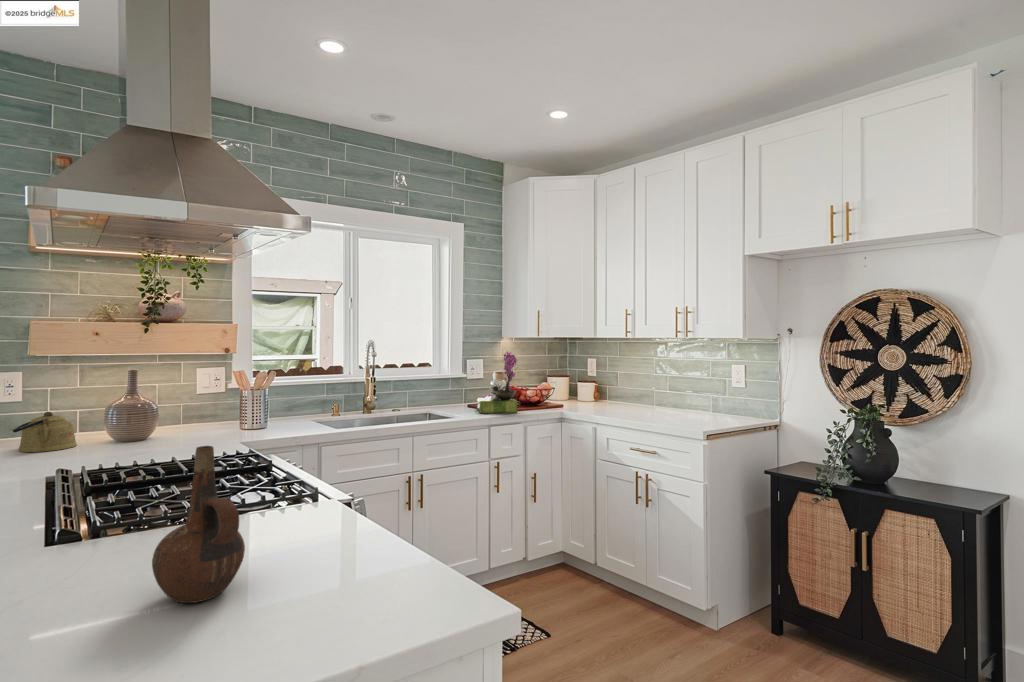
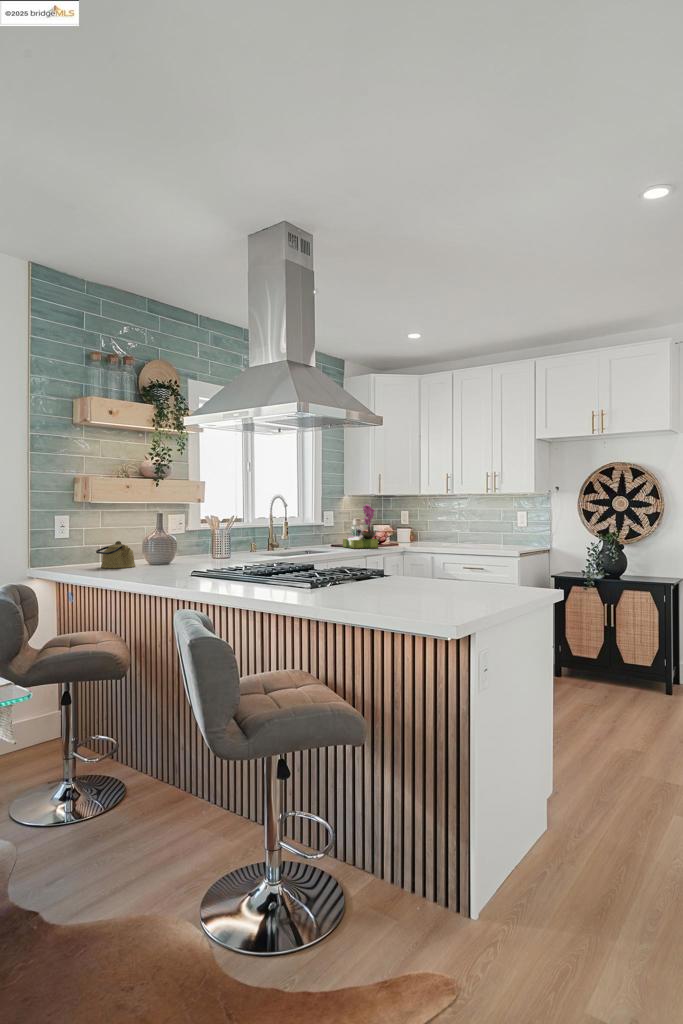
ceramic pitcher: present [152,446,245,603] -> none [412,525,448,586]

